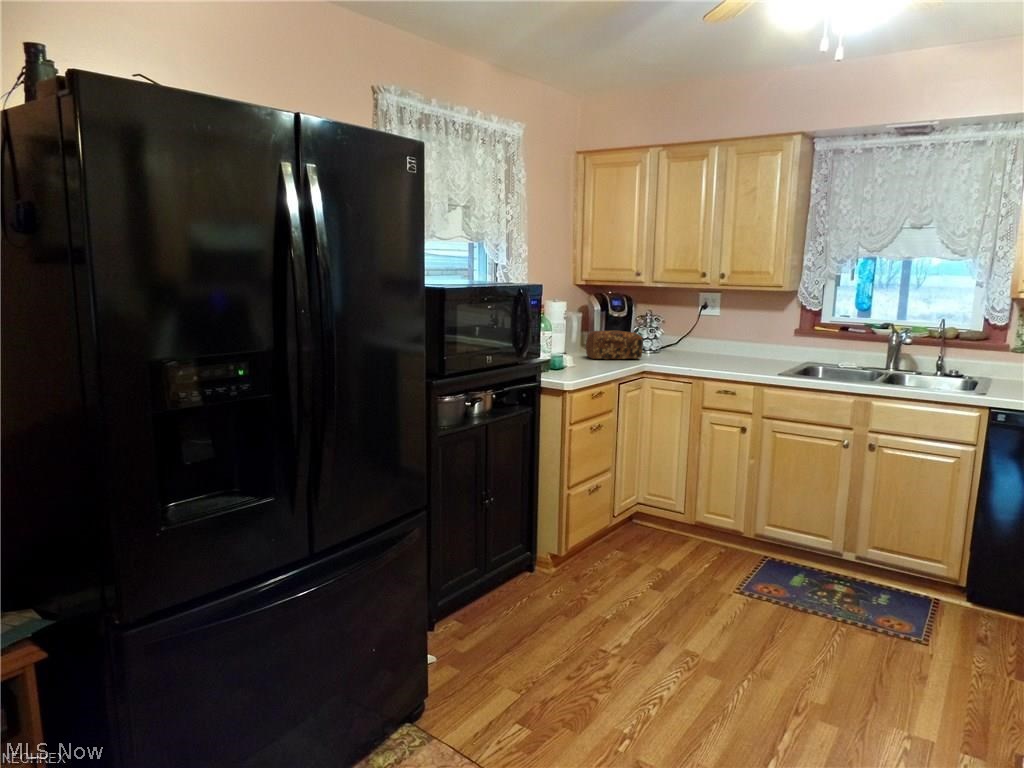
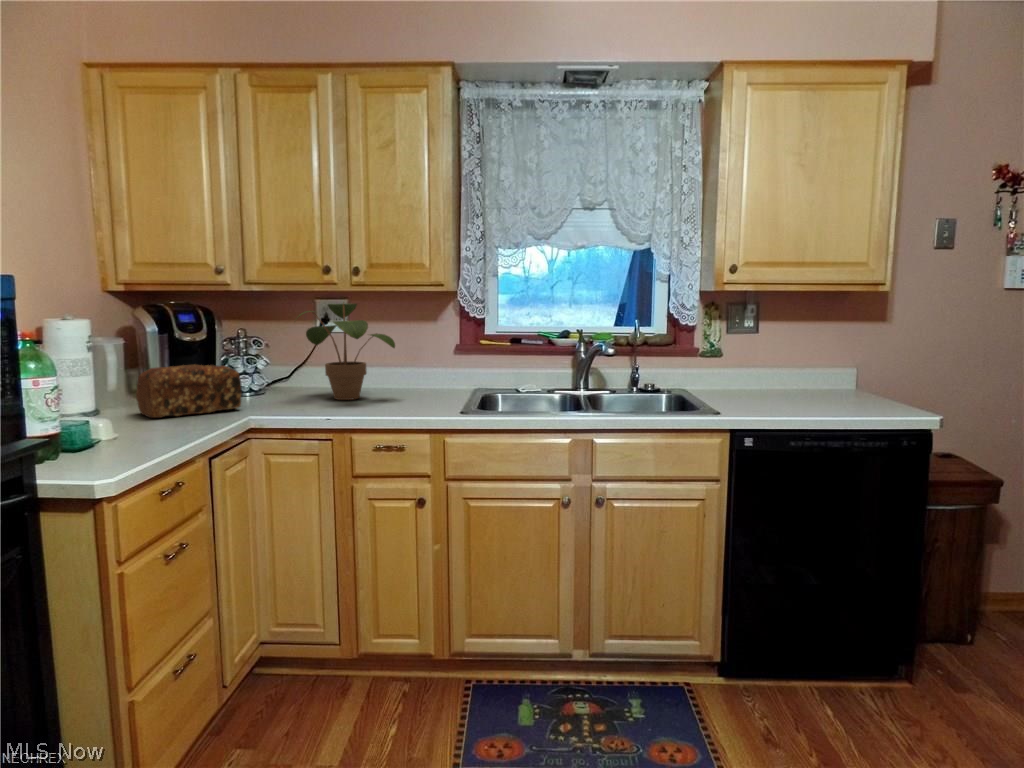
potted plant: none [679,296,745,361] -> present [299,303,395,400]

